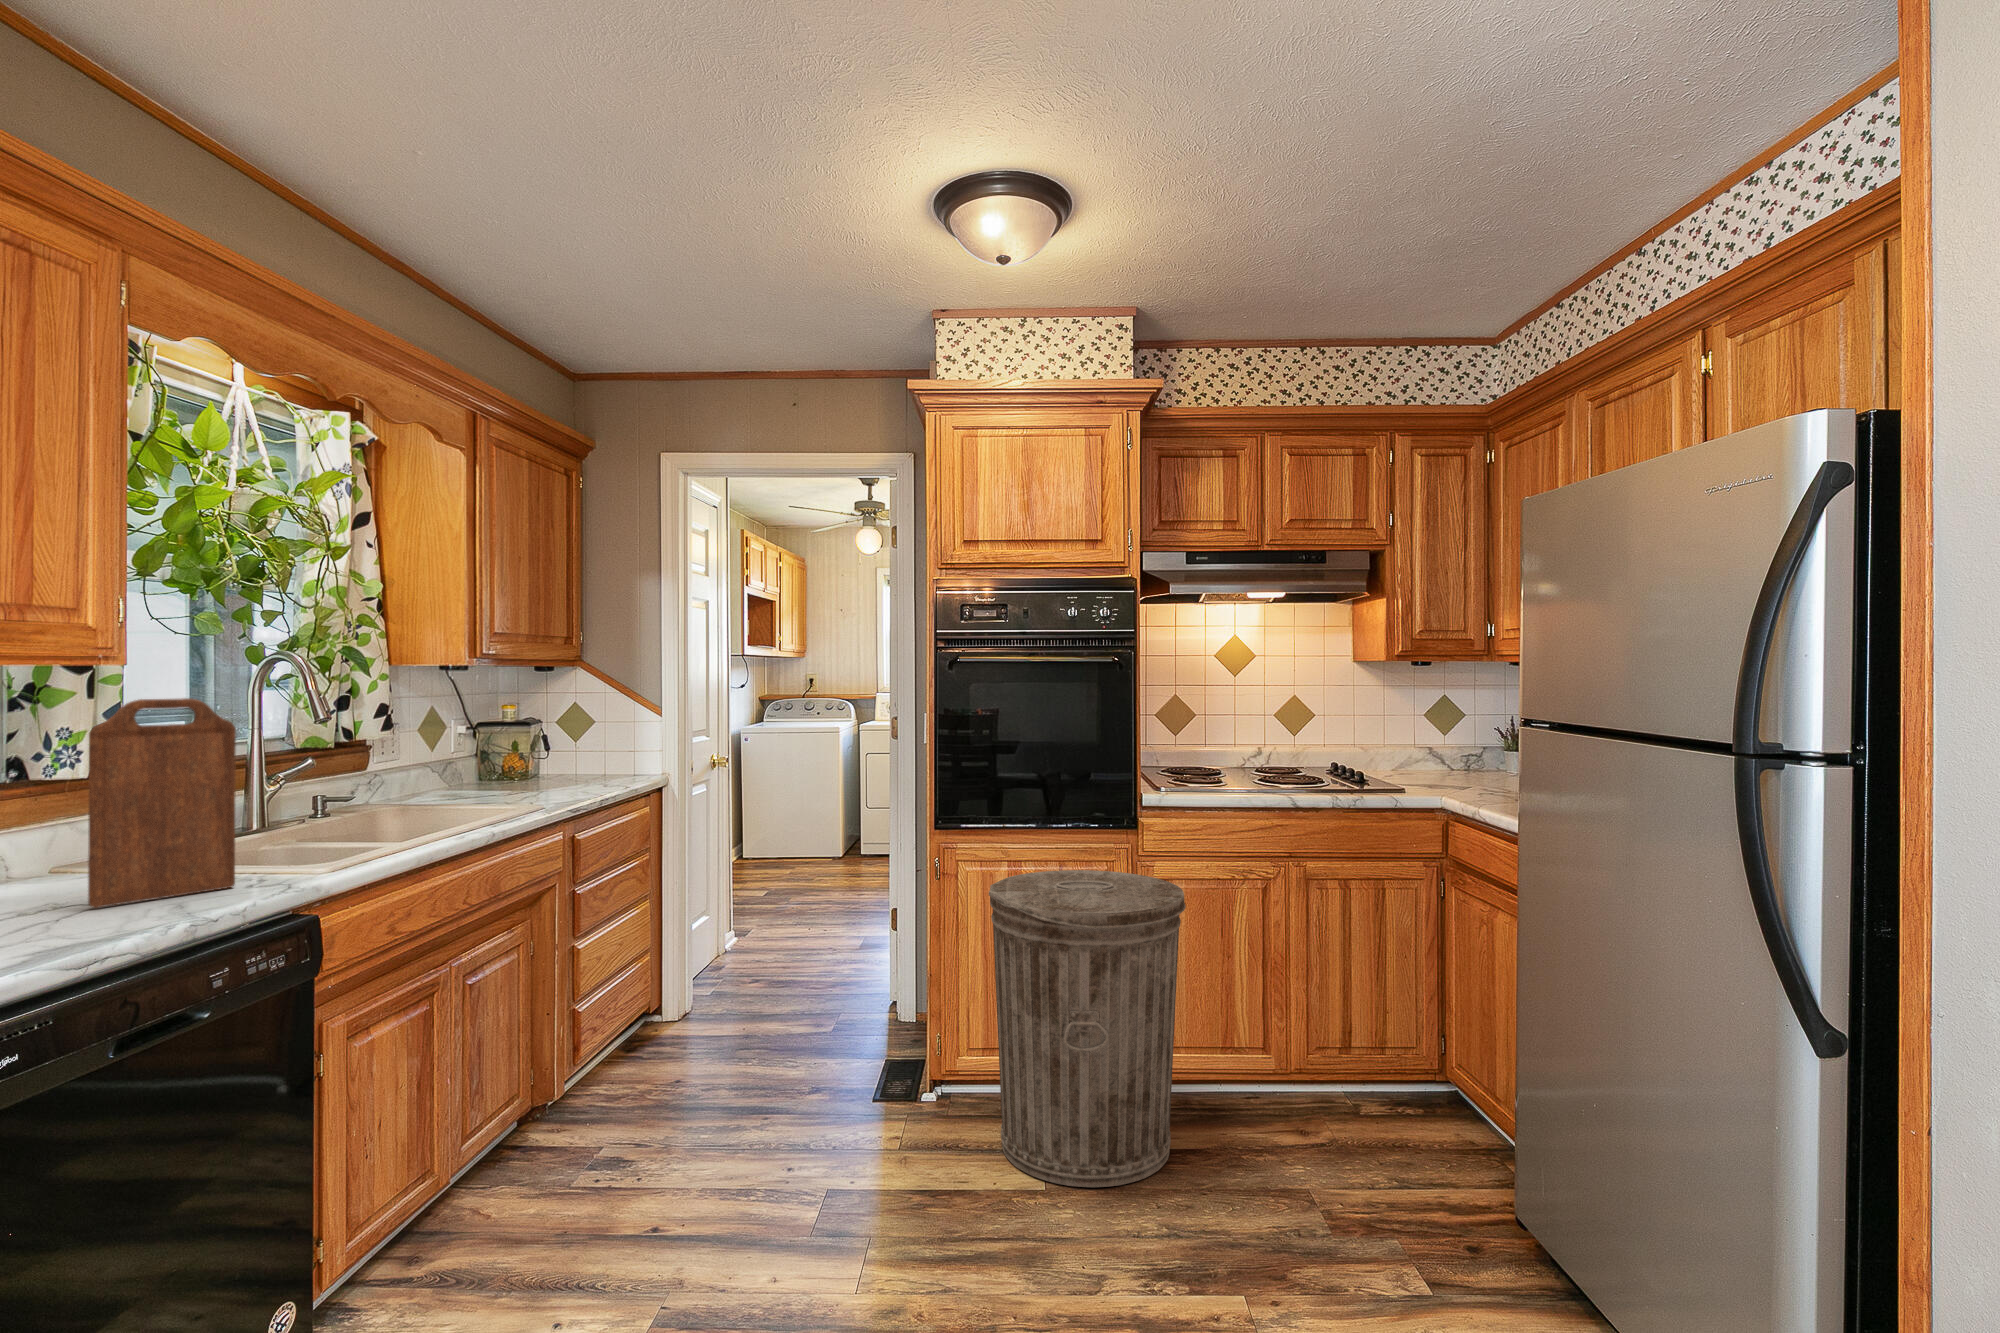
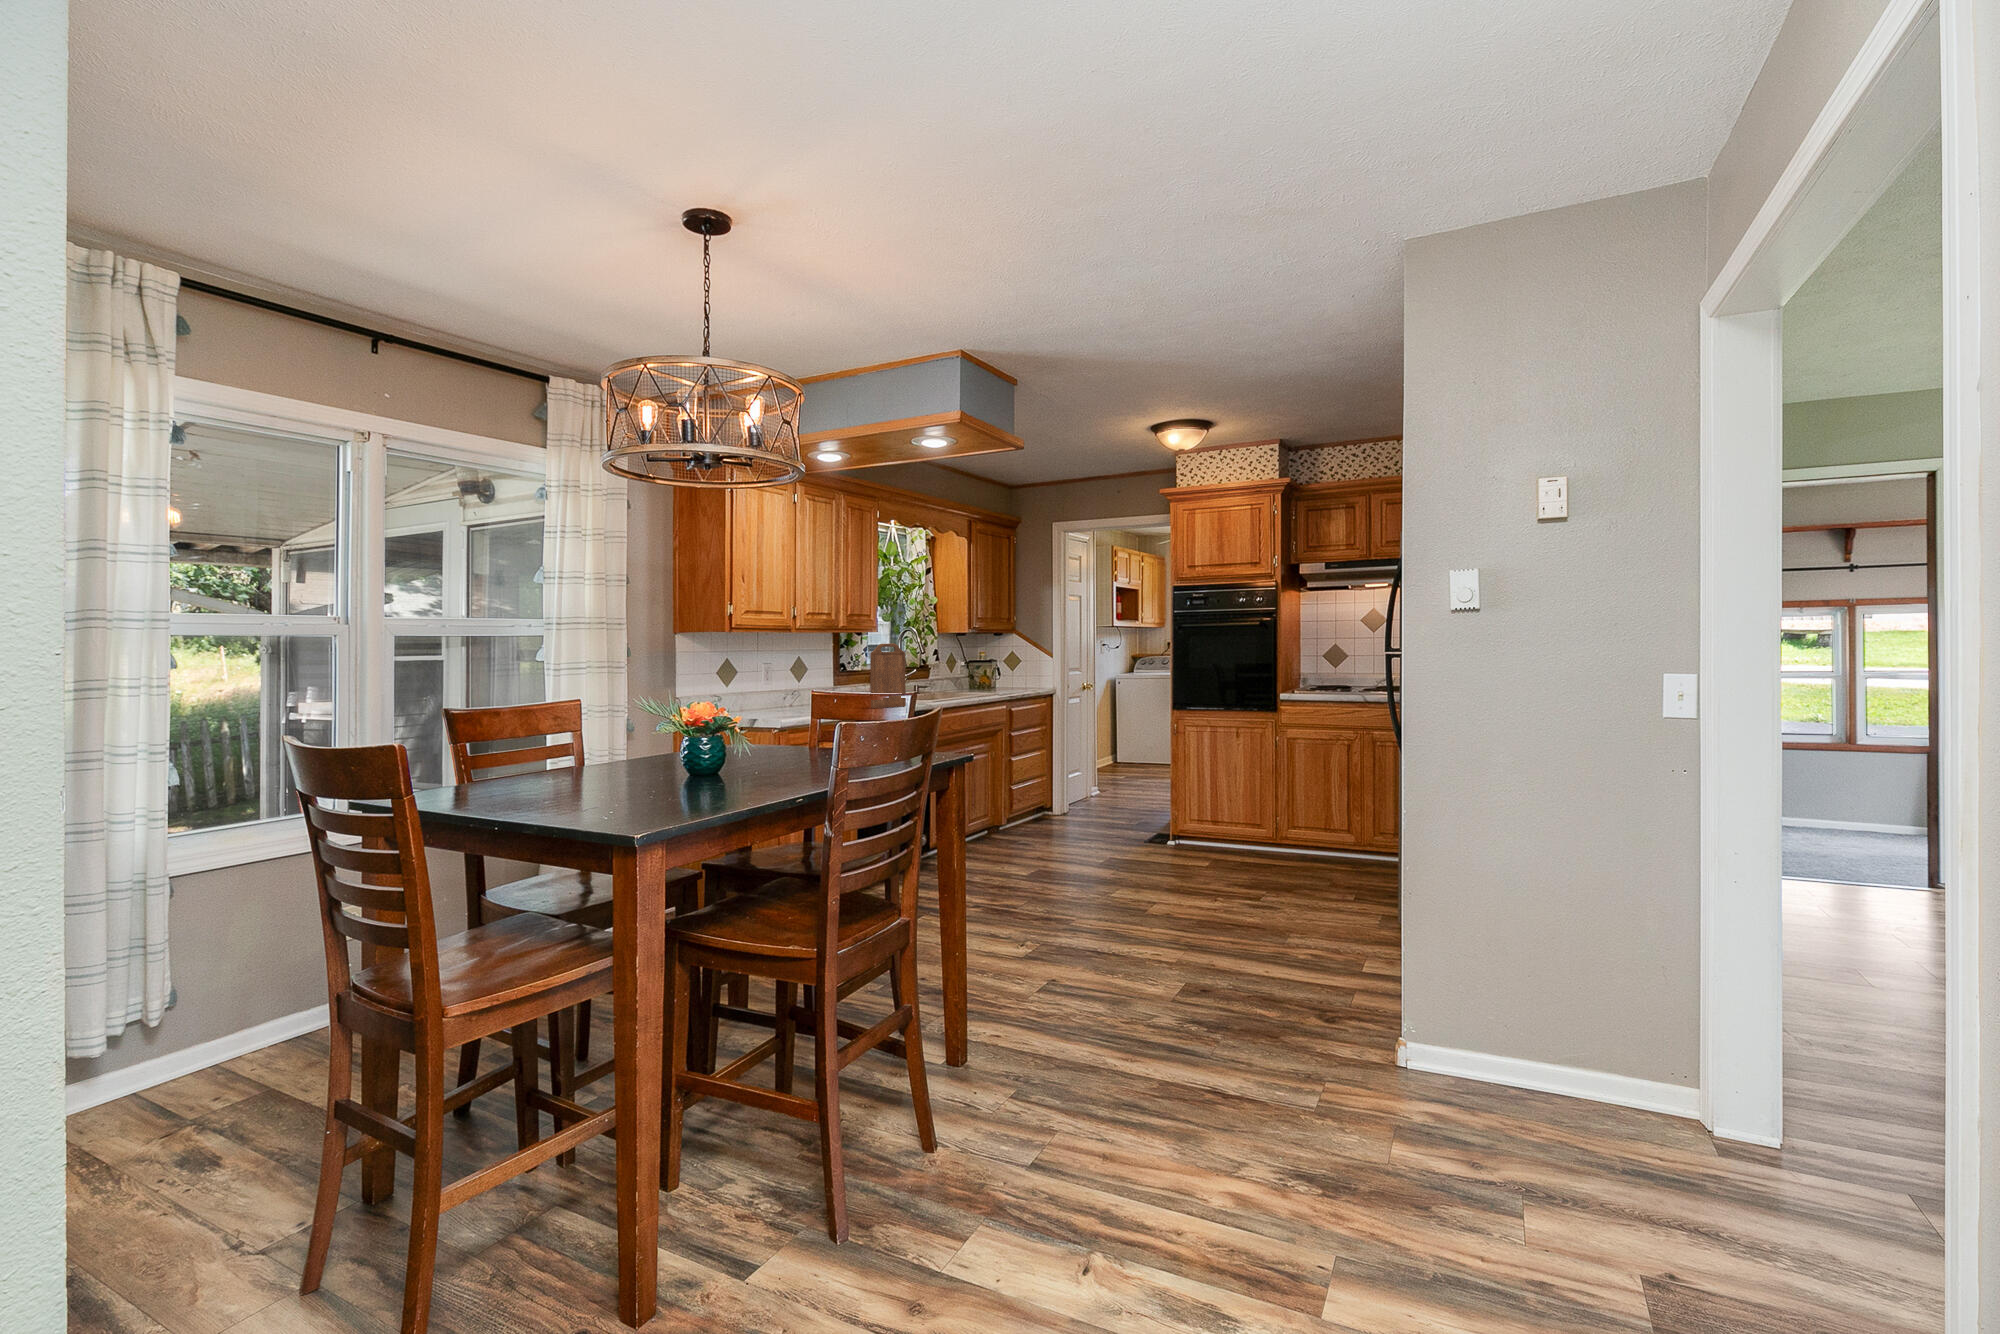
trash can: present [989,870,1186,1187] -> none [1188,731,1285,866]

